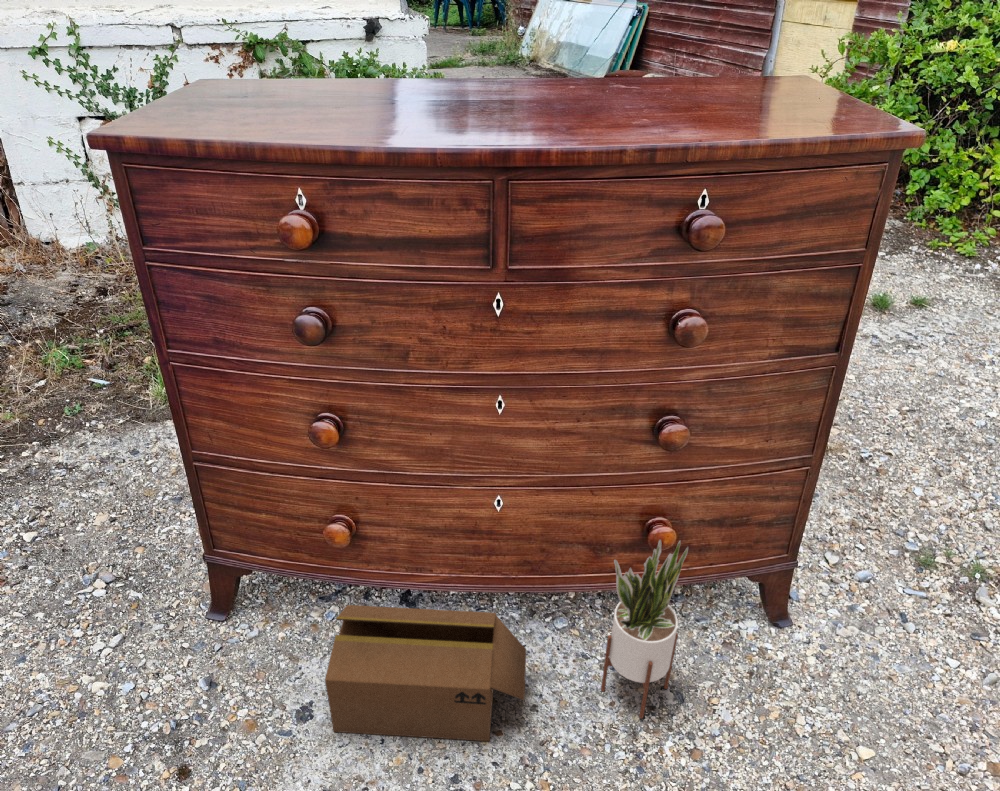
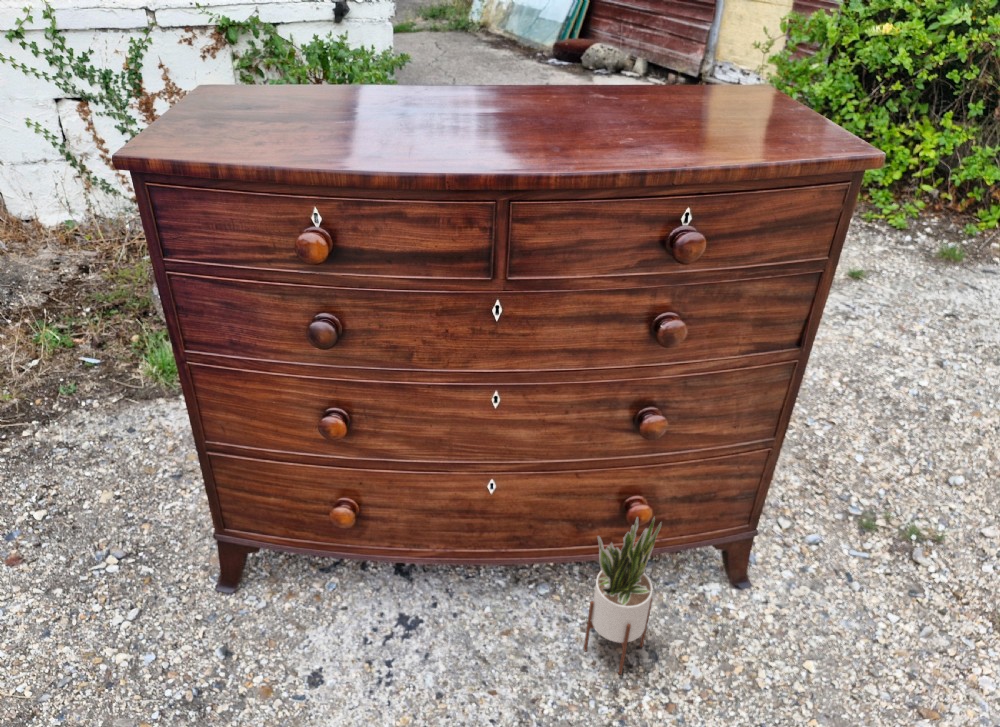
cardboard box: present [325,605,526,741] -> none [338,579,517,699]

